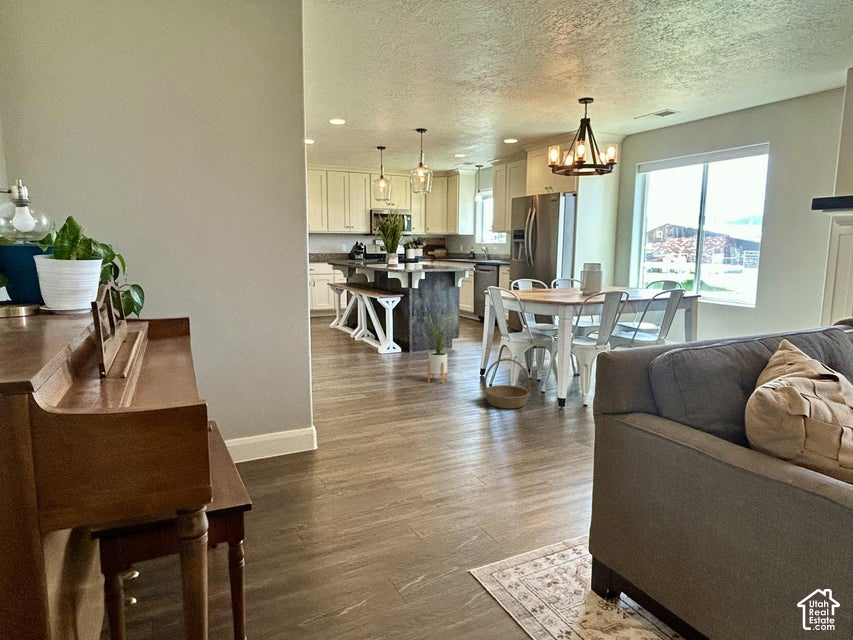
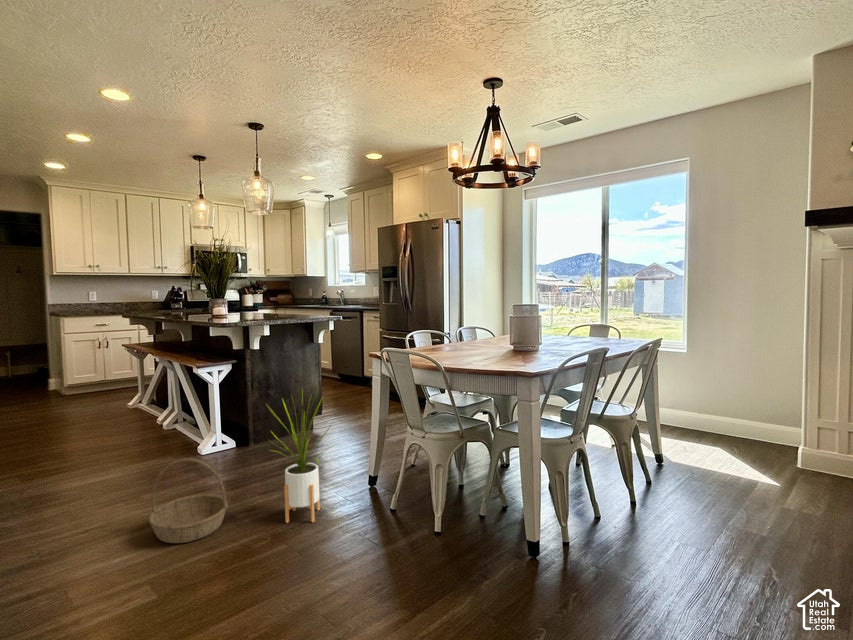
basket: present [484,359,530,409] -> present [149,458,228,543]

